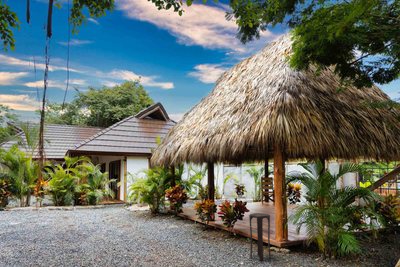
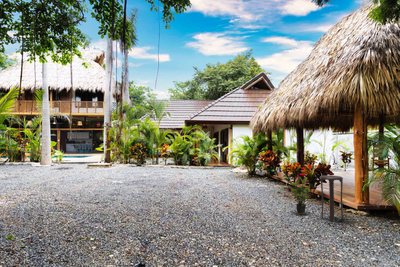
potted plant: none [218,216,238,256] -> present [291,178,310,214]

